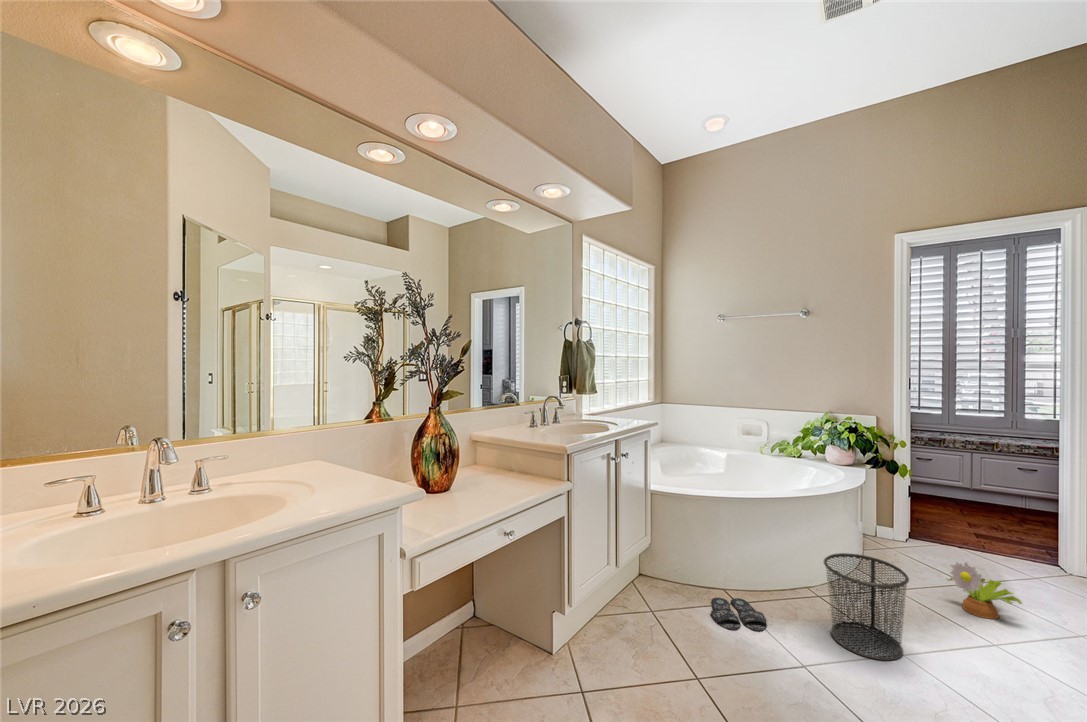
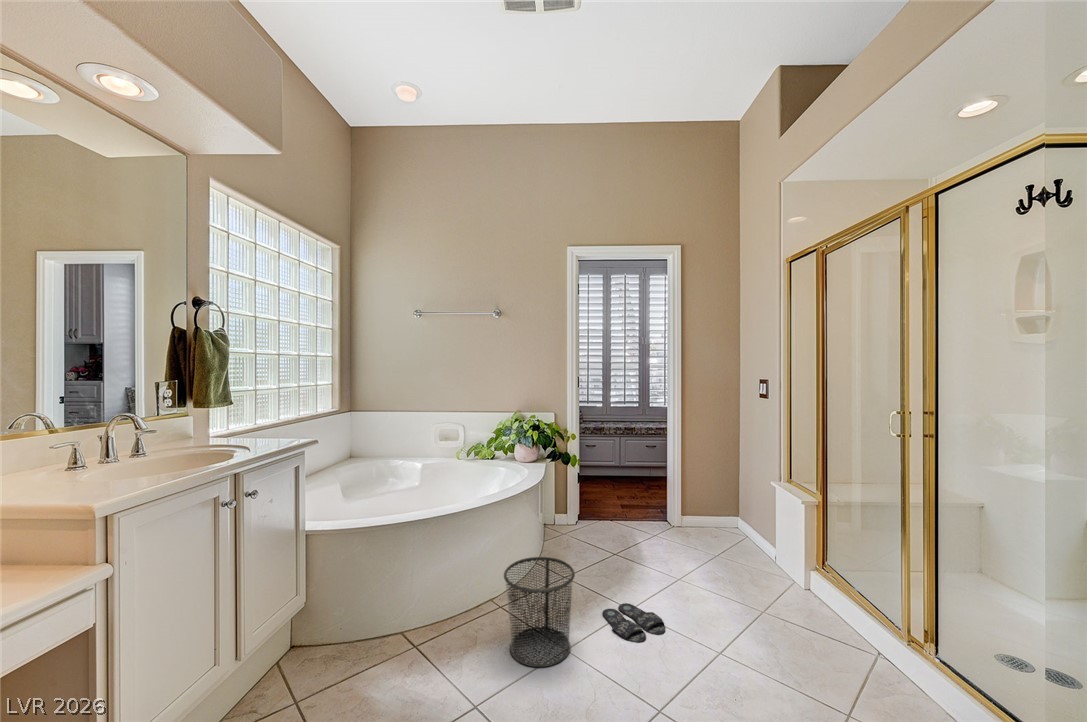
decorative plant: present [948,562,1022,619] -> none [602,539,651,586]
slippers: present [711,598,767,632] -> present [602,603,665,643]

